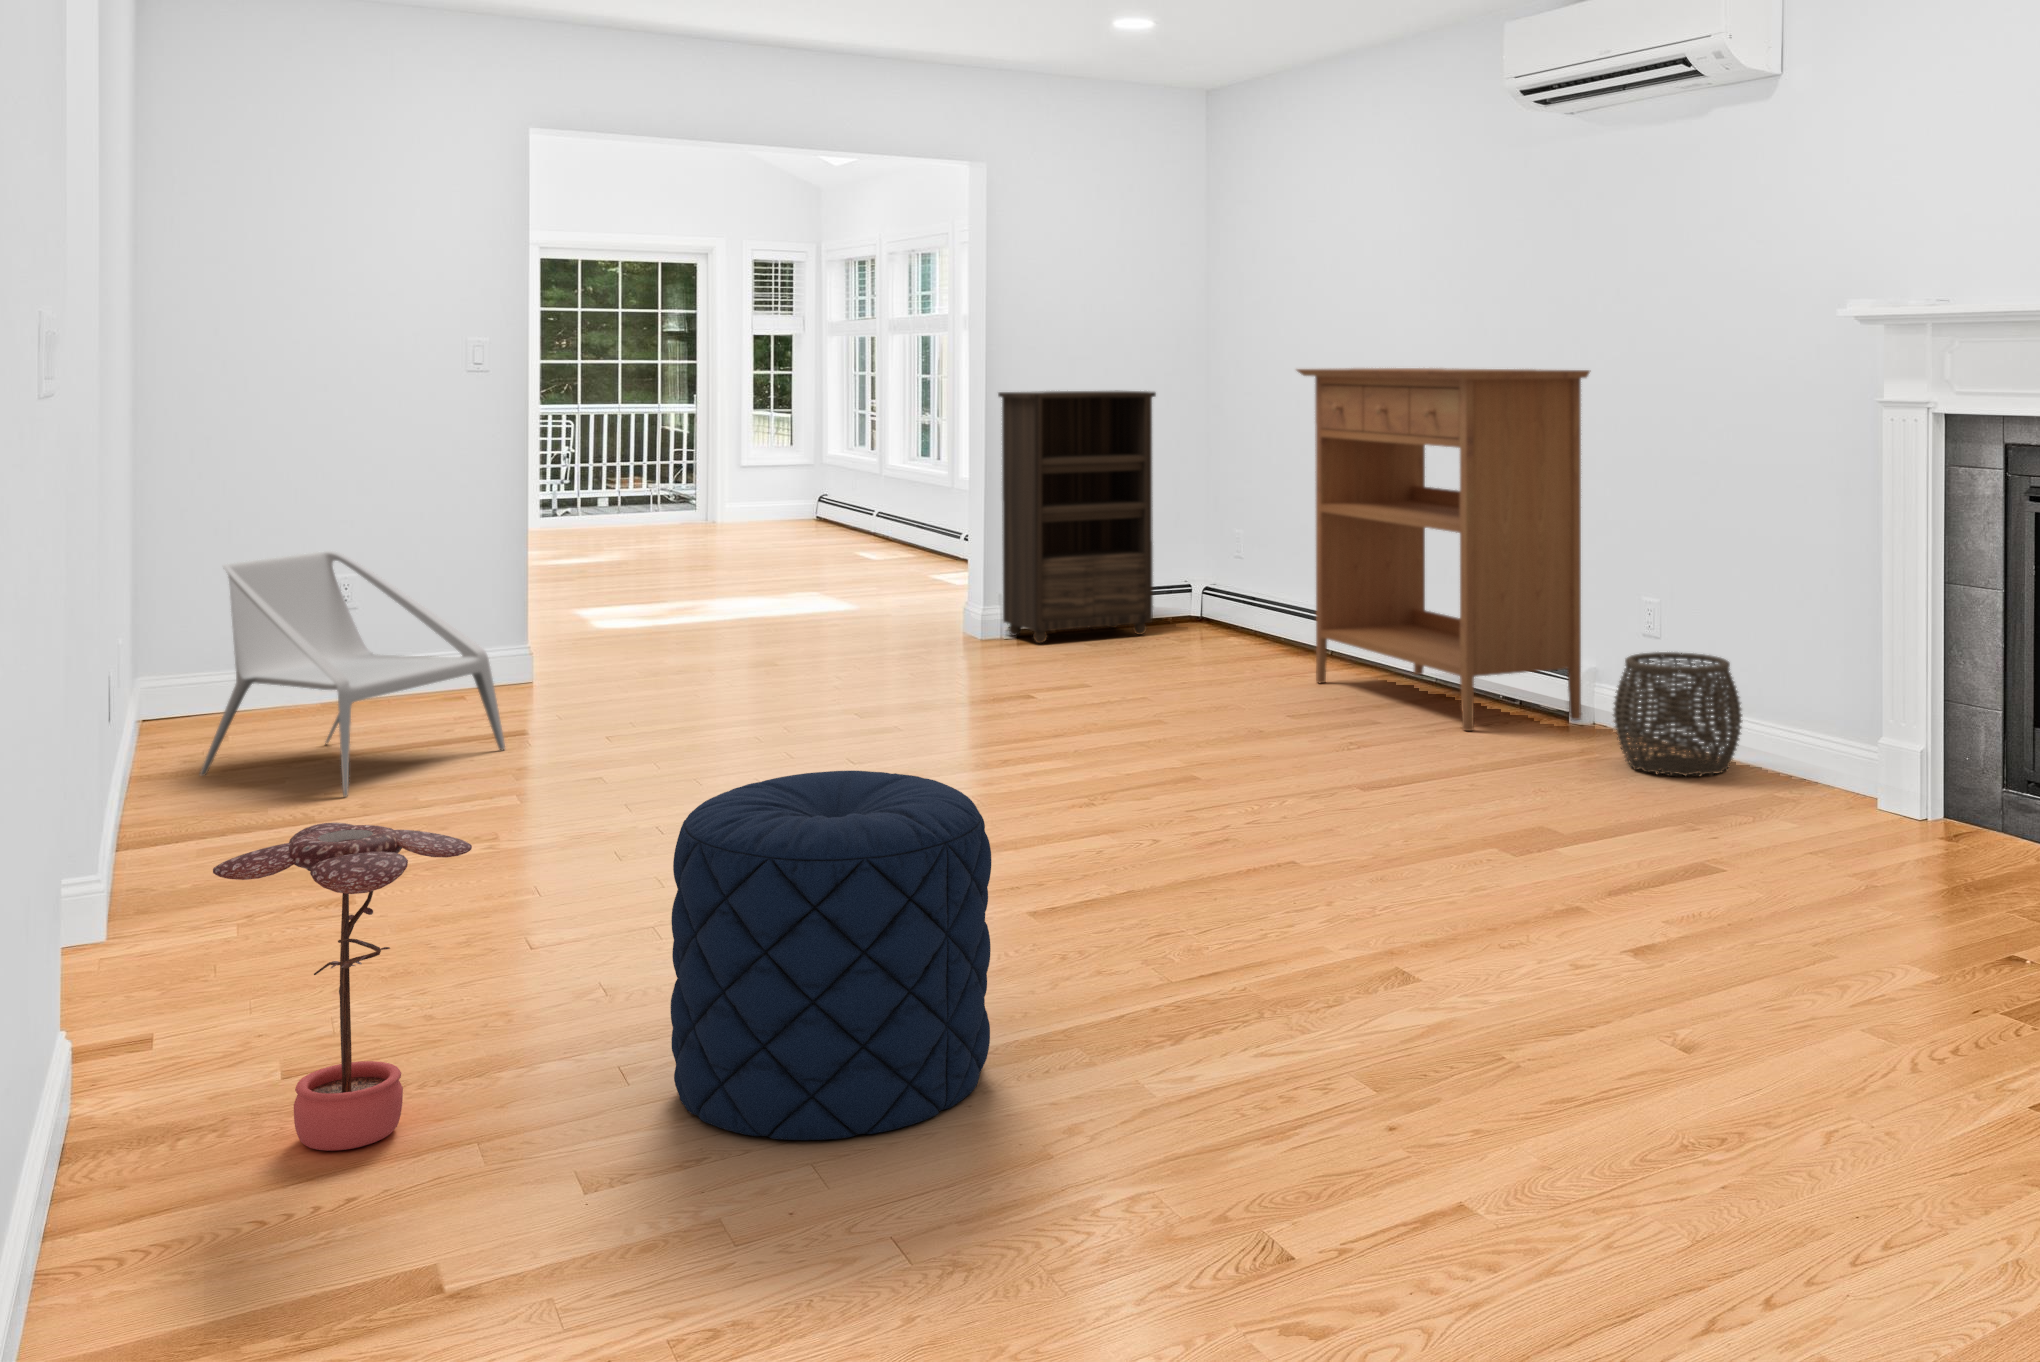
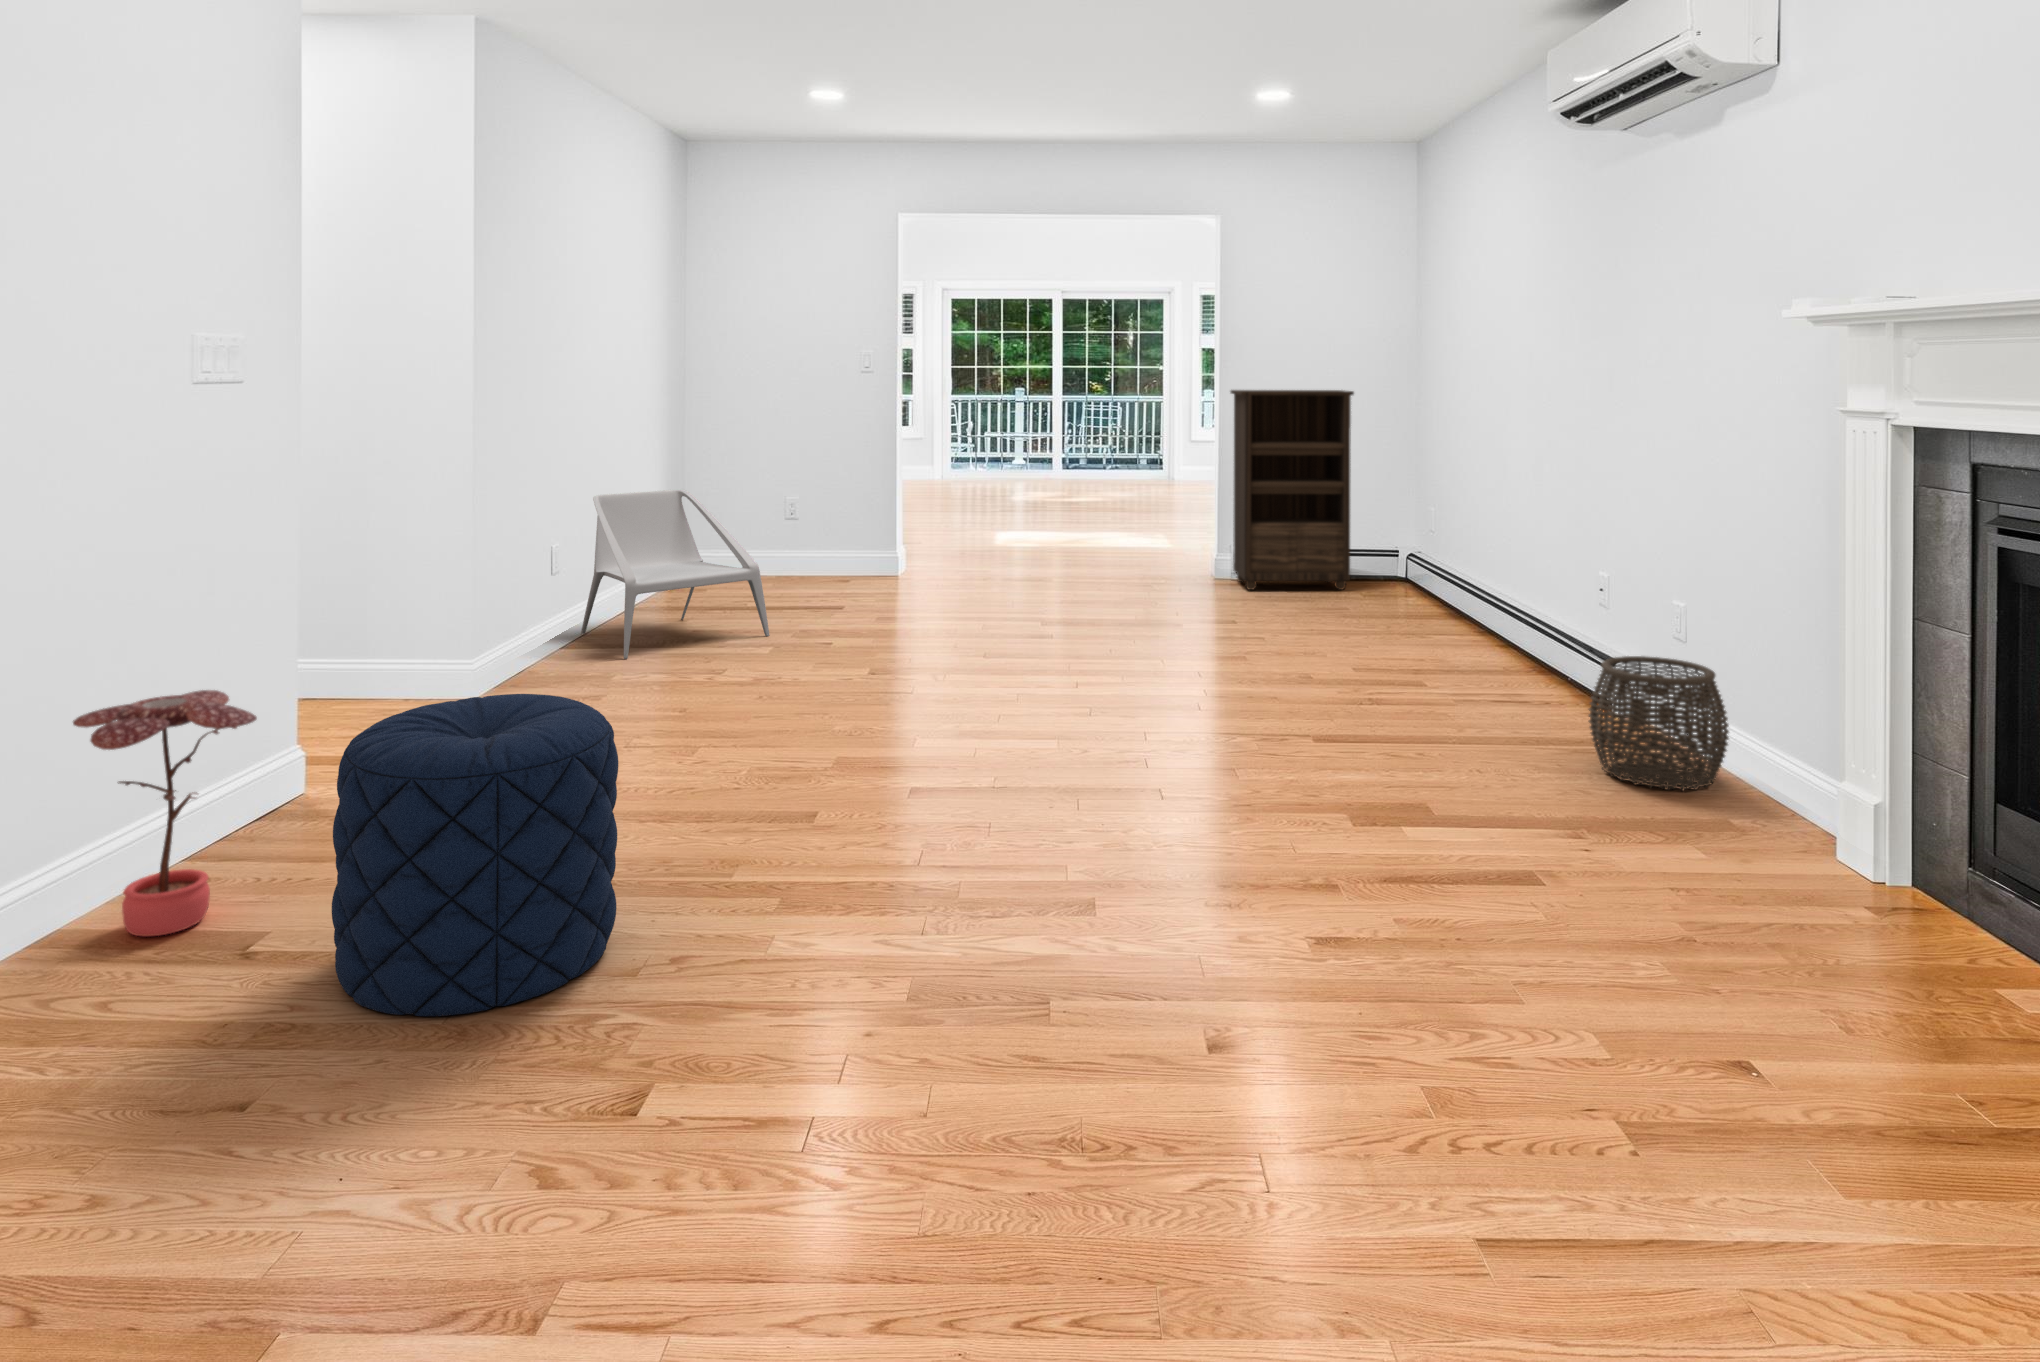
console table: present [1297,368,1590,731] -> none [1408,372,1632,712]

